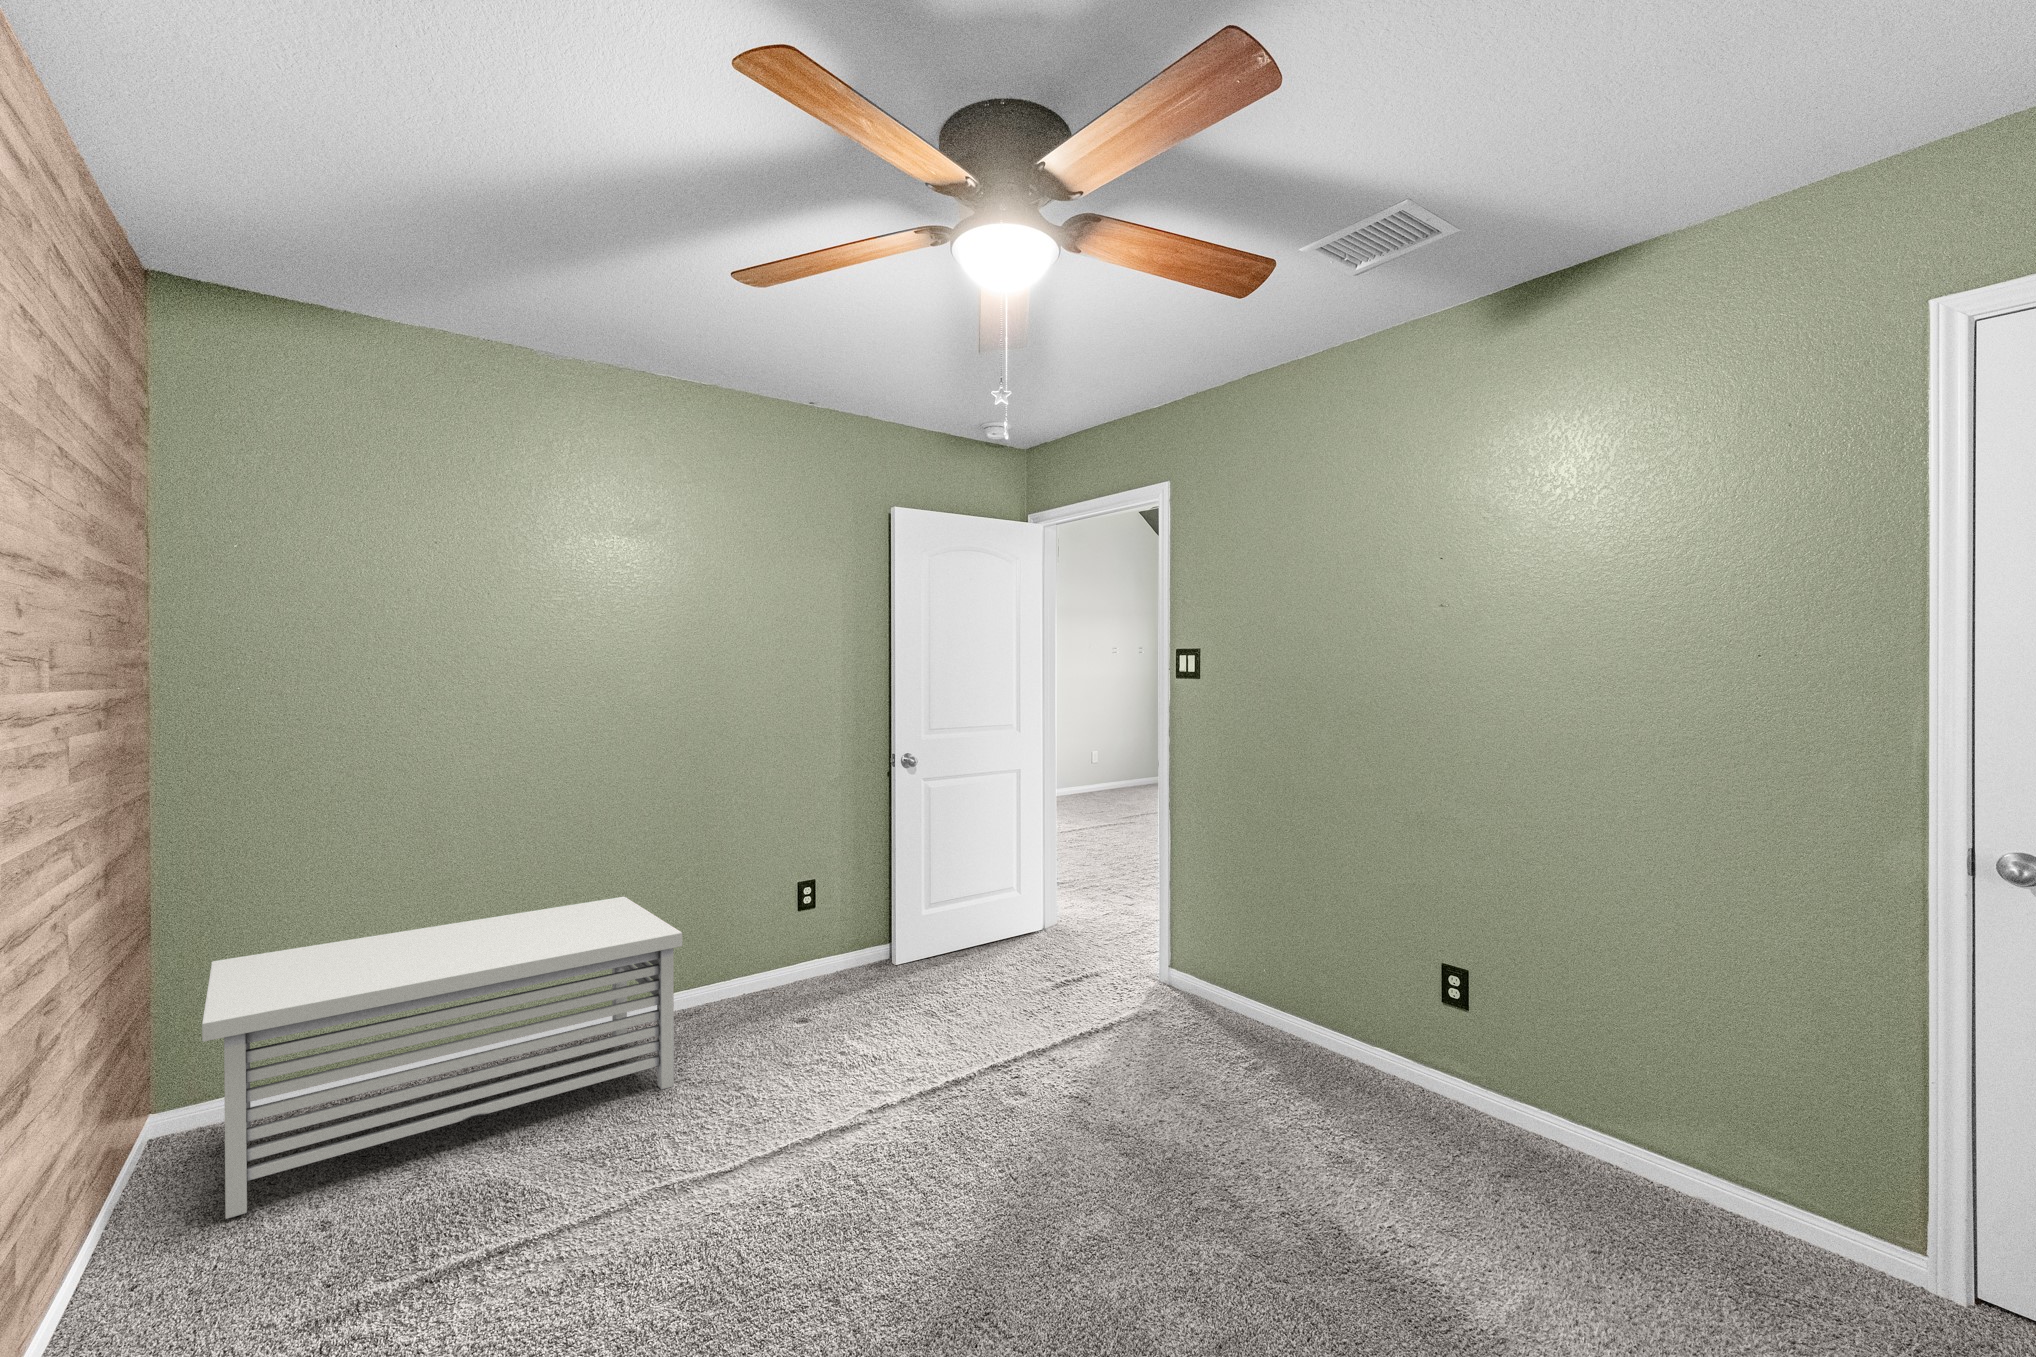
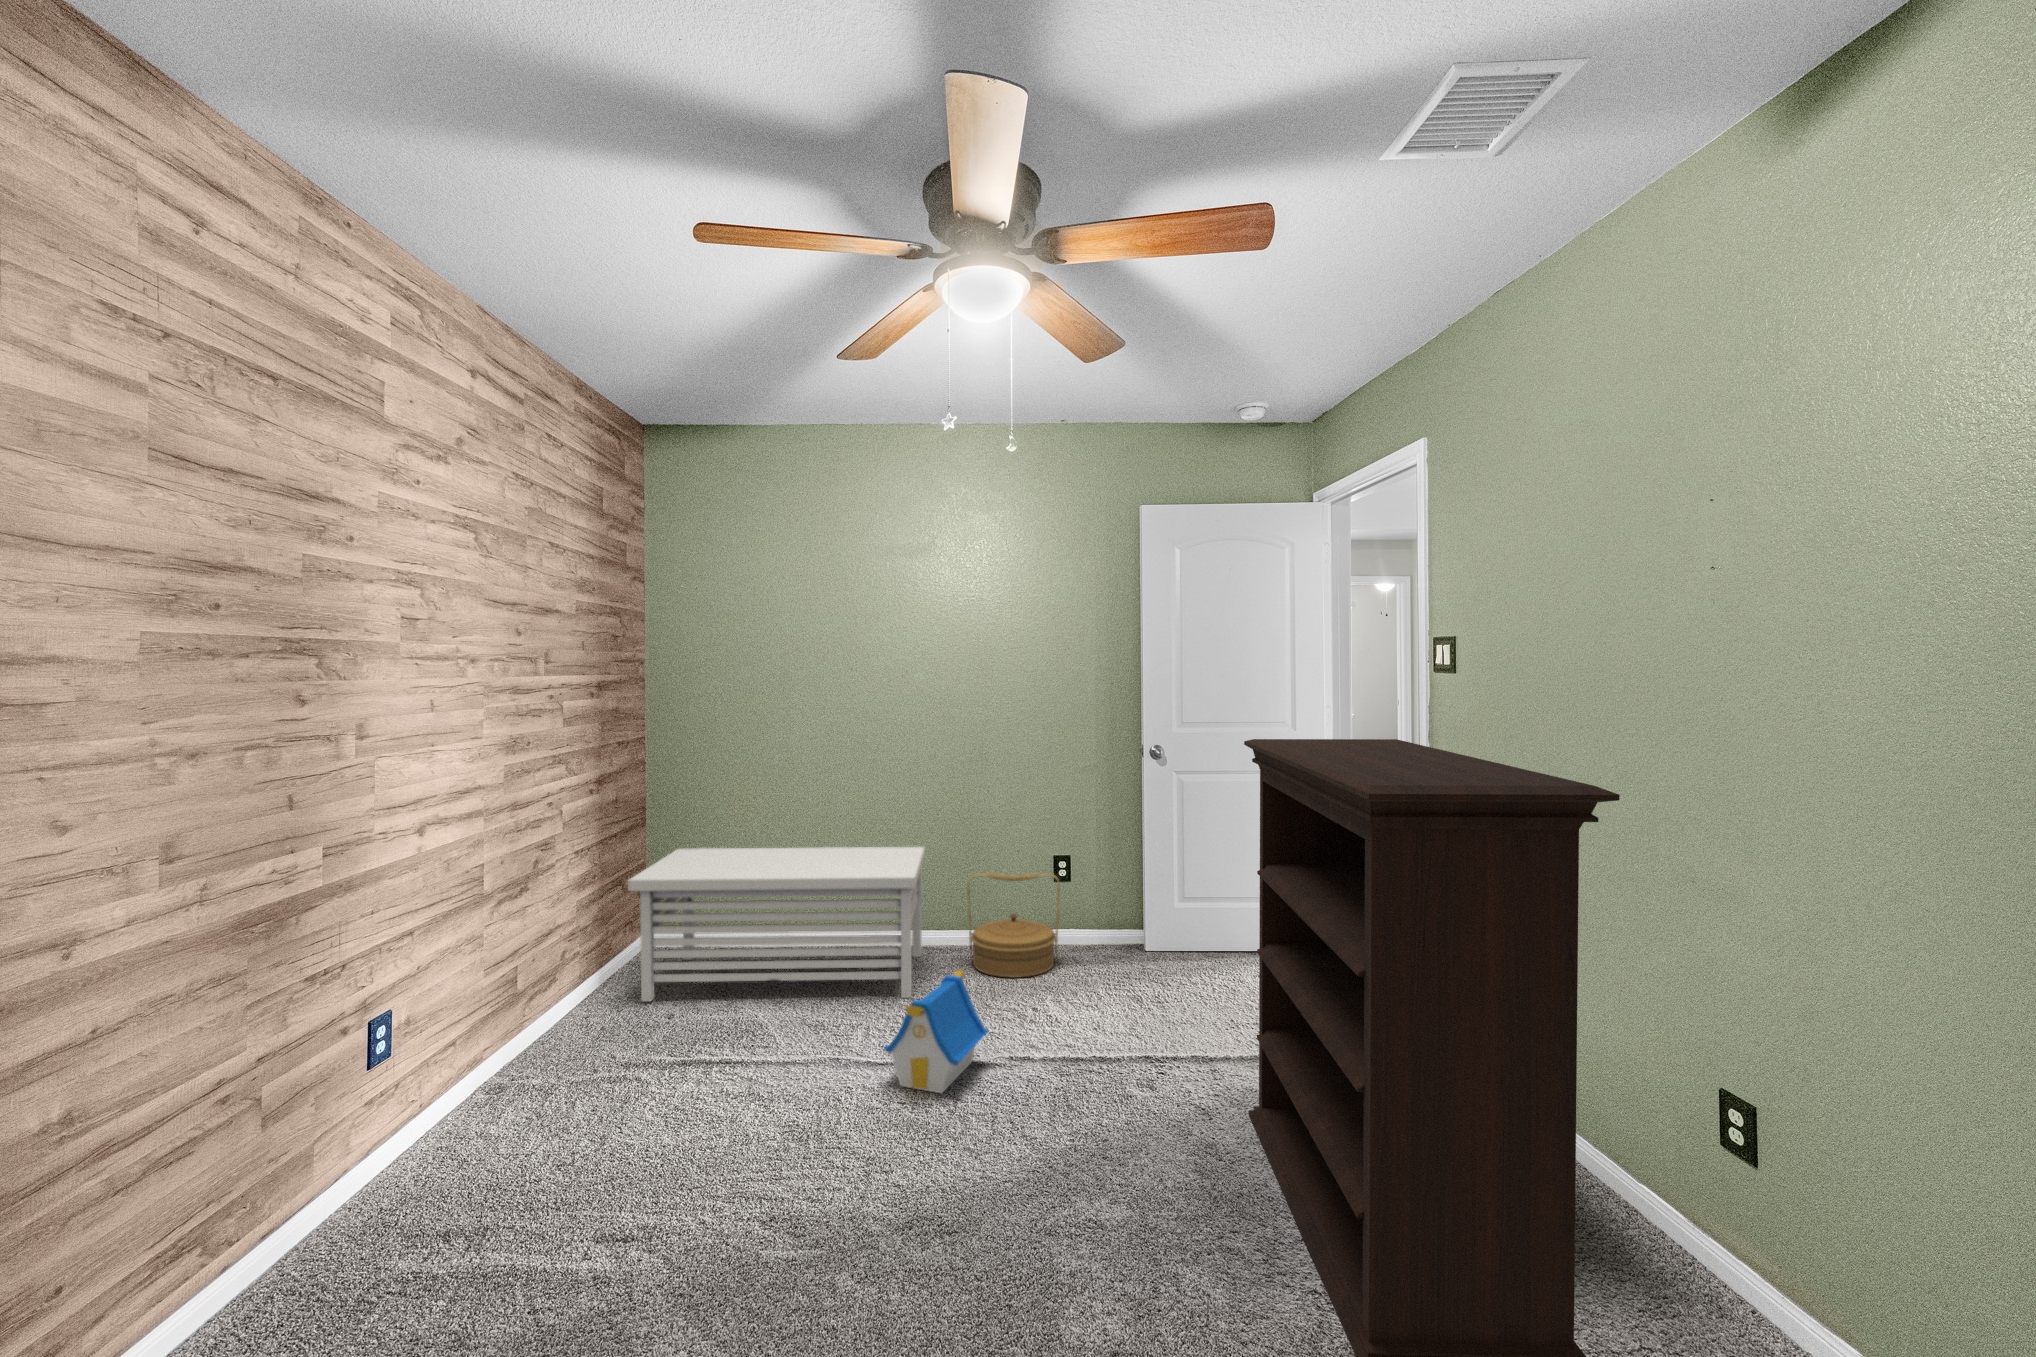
bookshelf: none [1124,729,1546,1263] -> present [1244,739,1620,1357]
woven basket: none [696,903,804,1034] -> present [967,873,1060,978]
toy house: none [757,1028,868,1187] -> present [884,970,989,1094]

